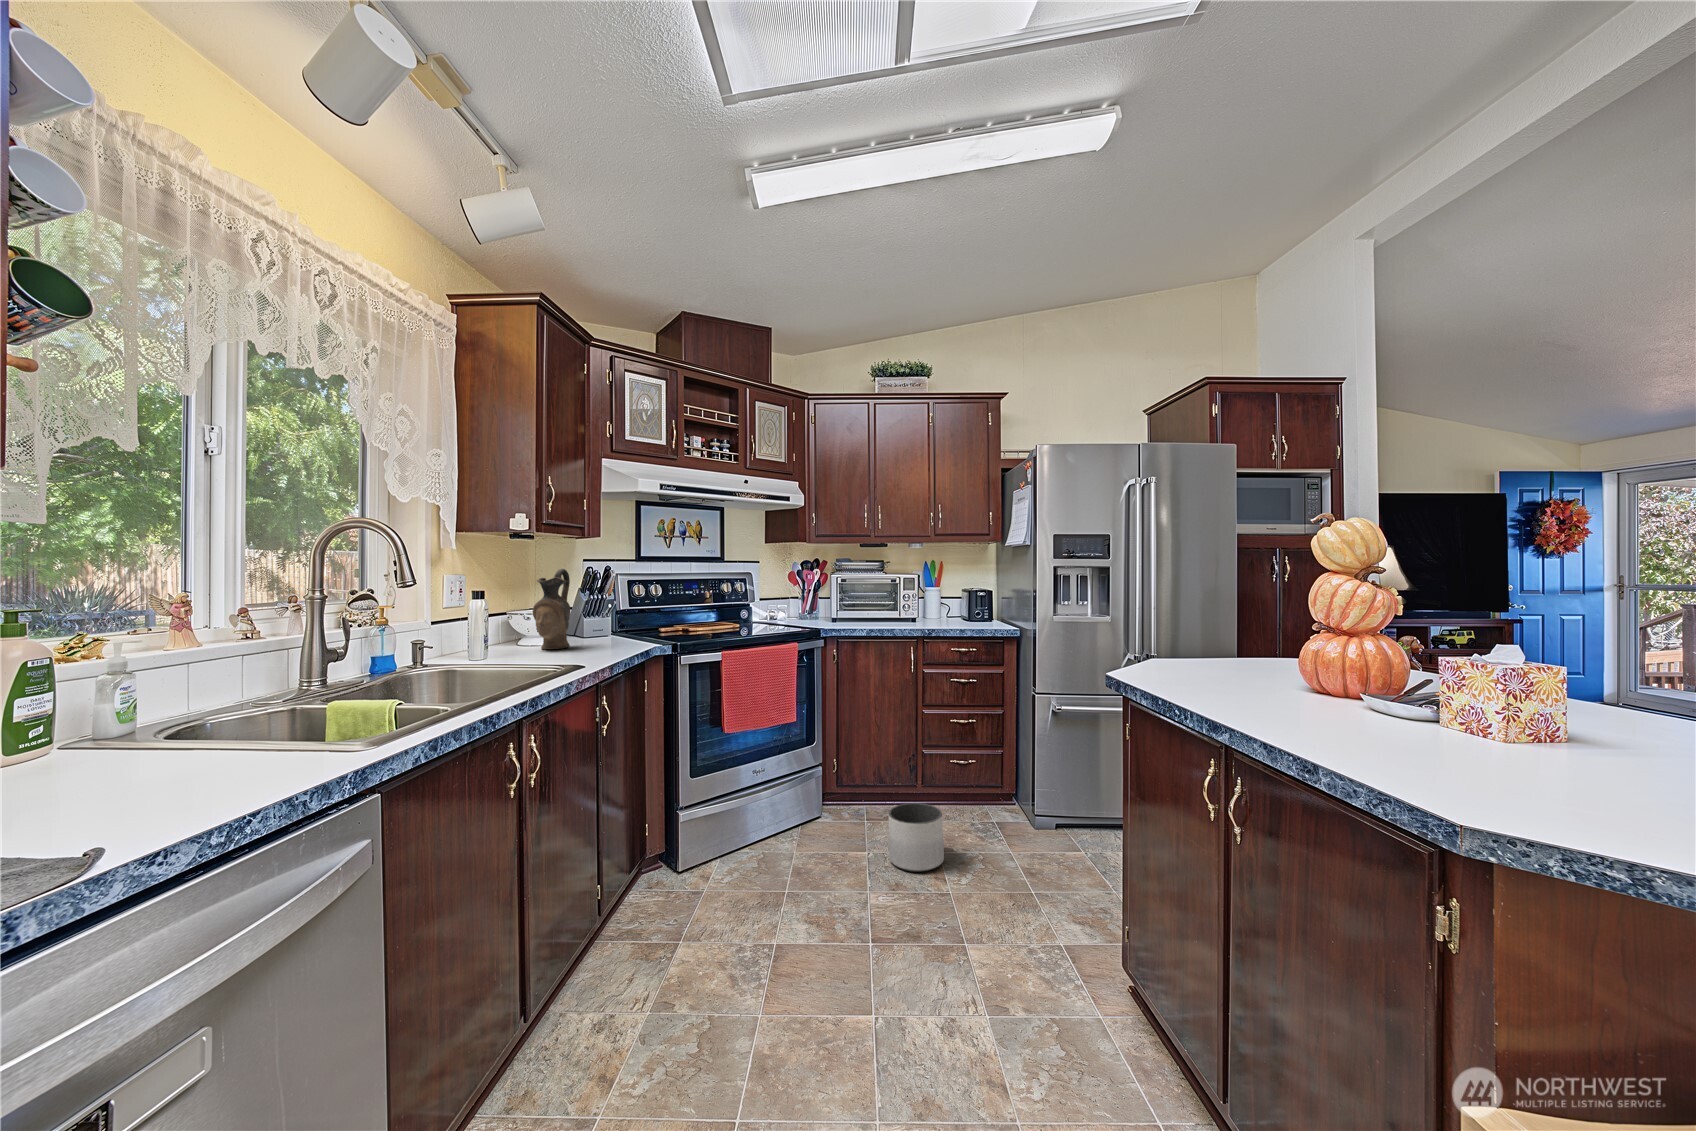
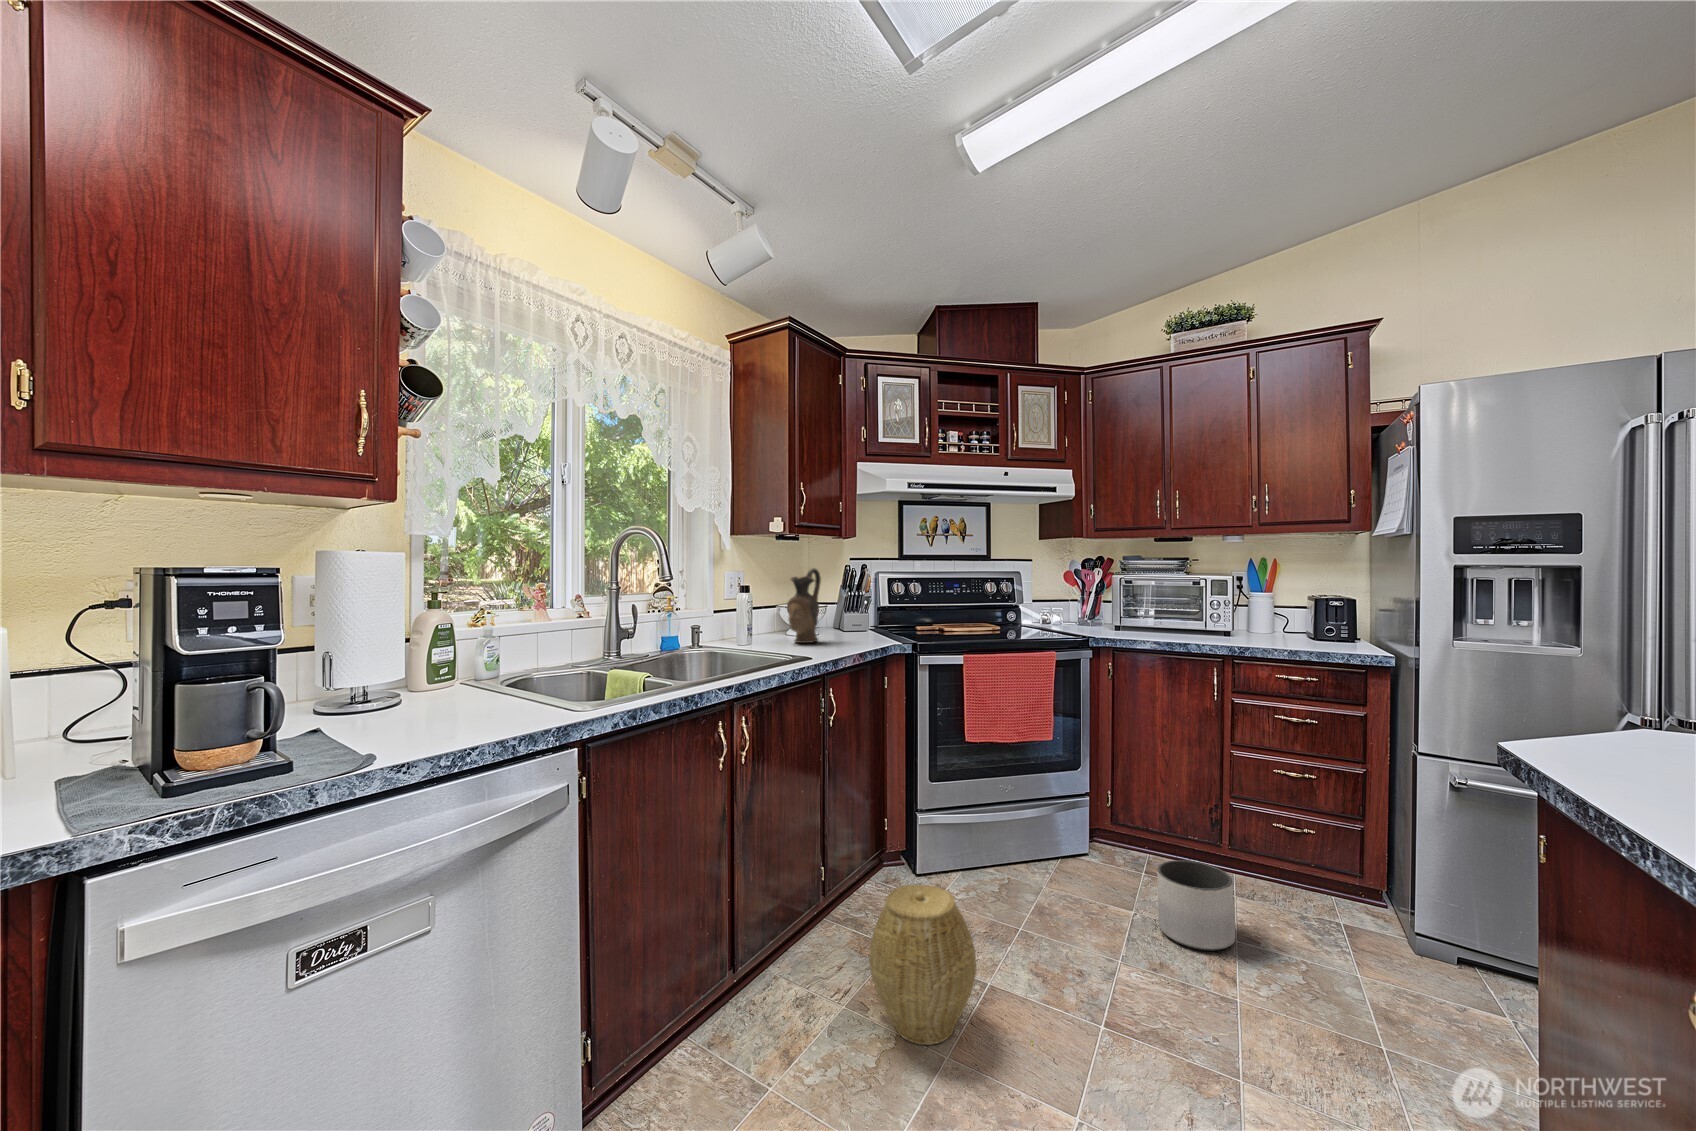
woven basket: none [679,870,781,1022] -> present [869,884,976,1045]

